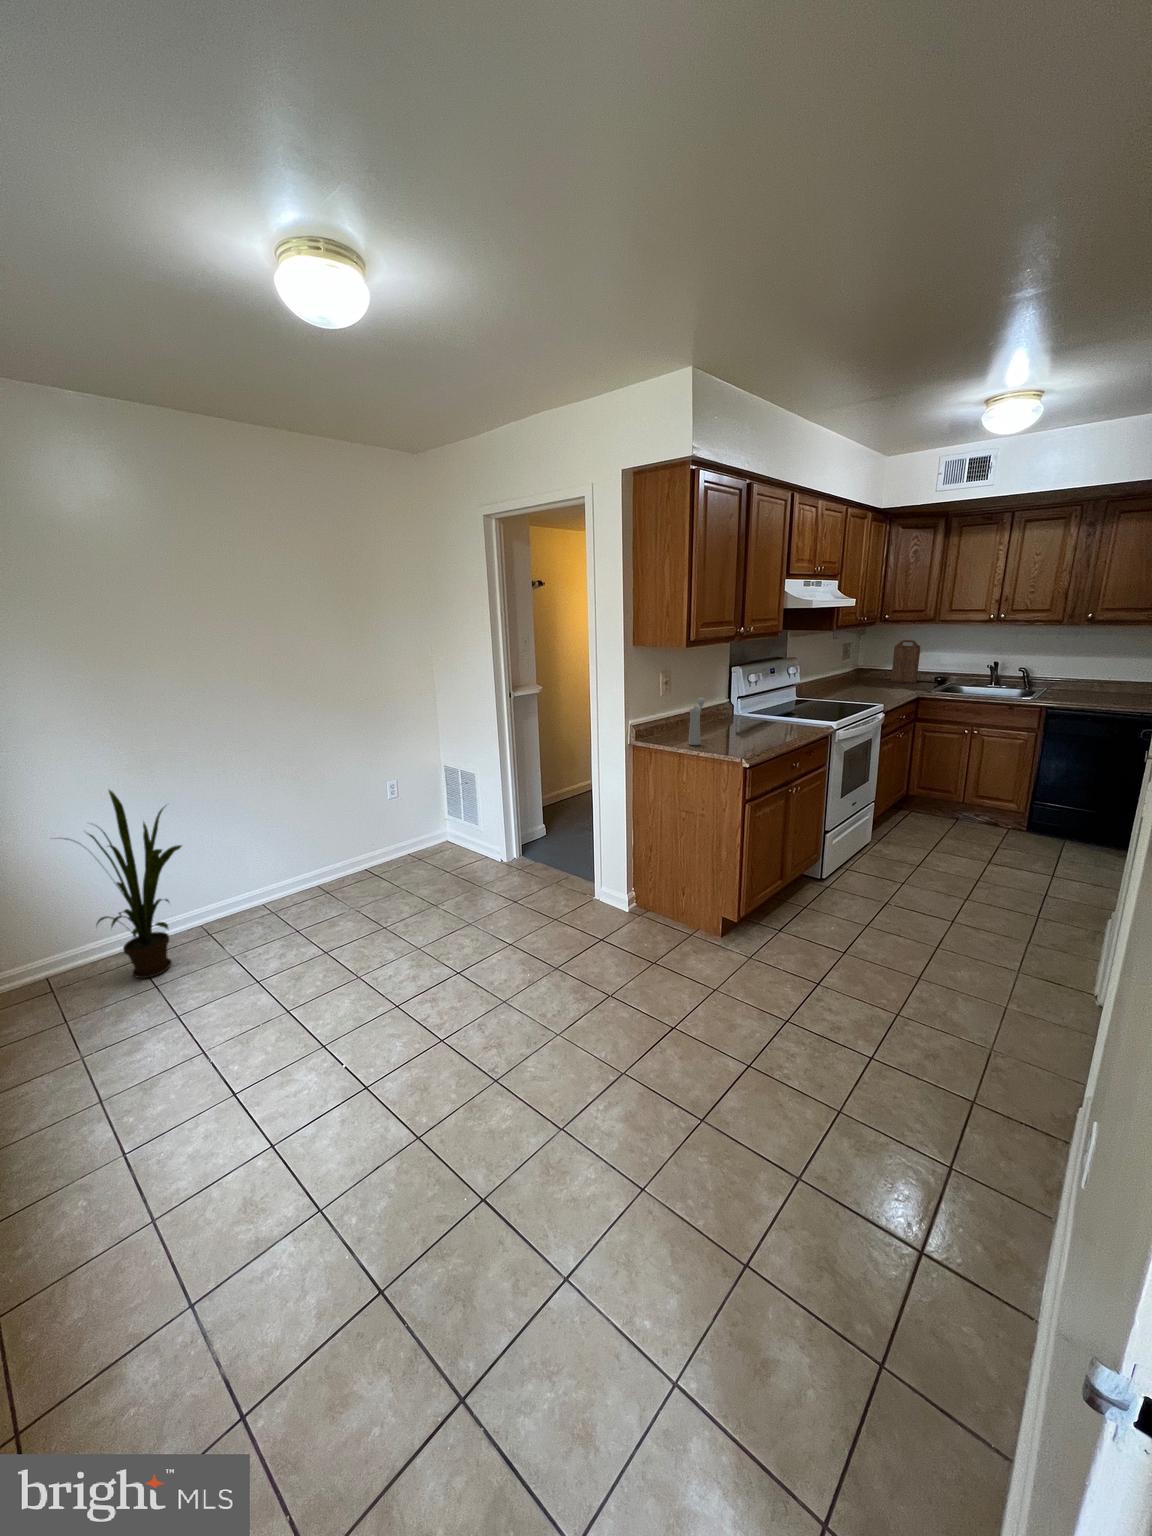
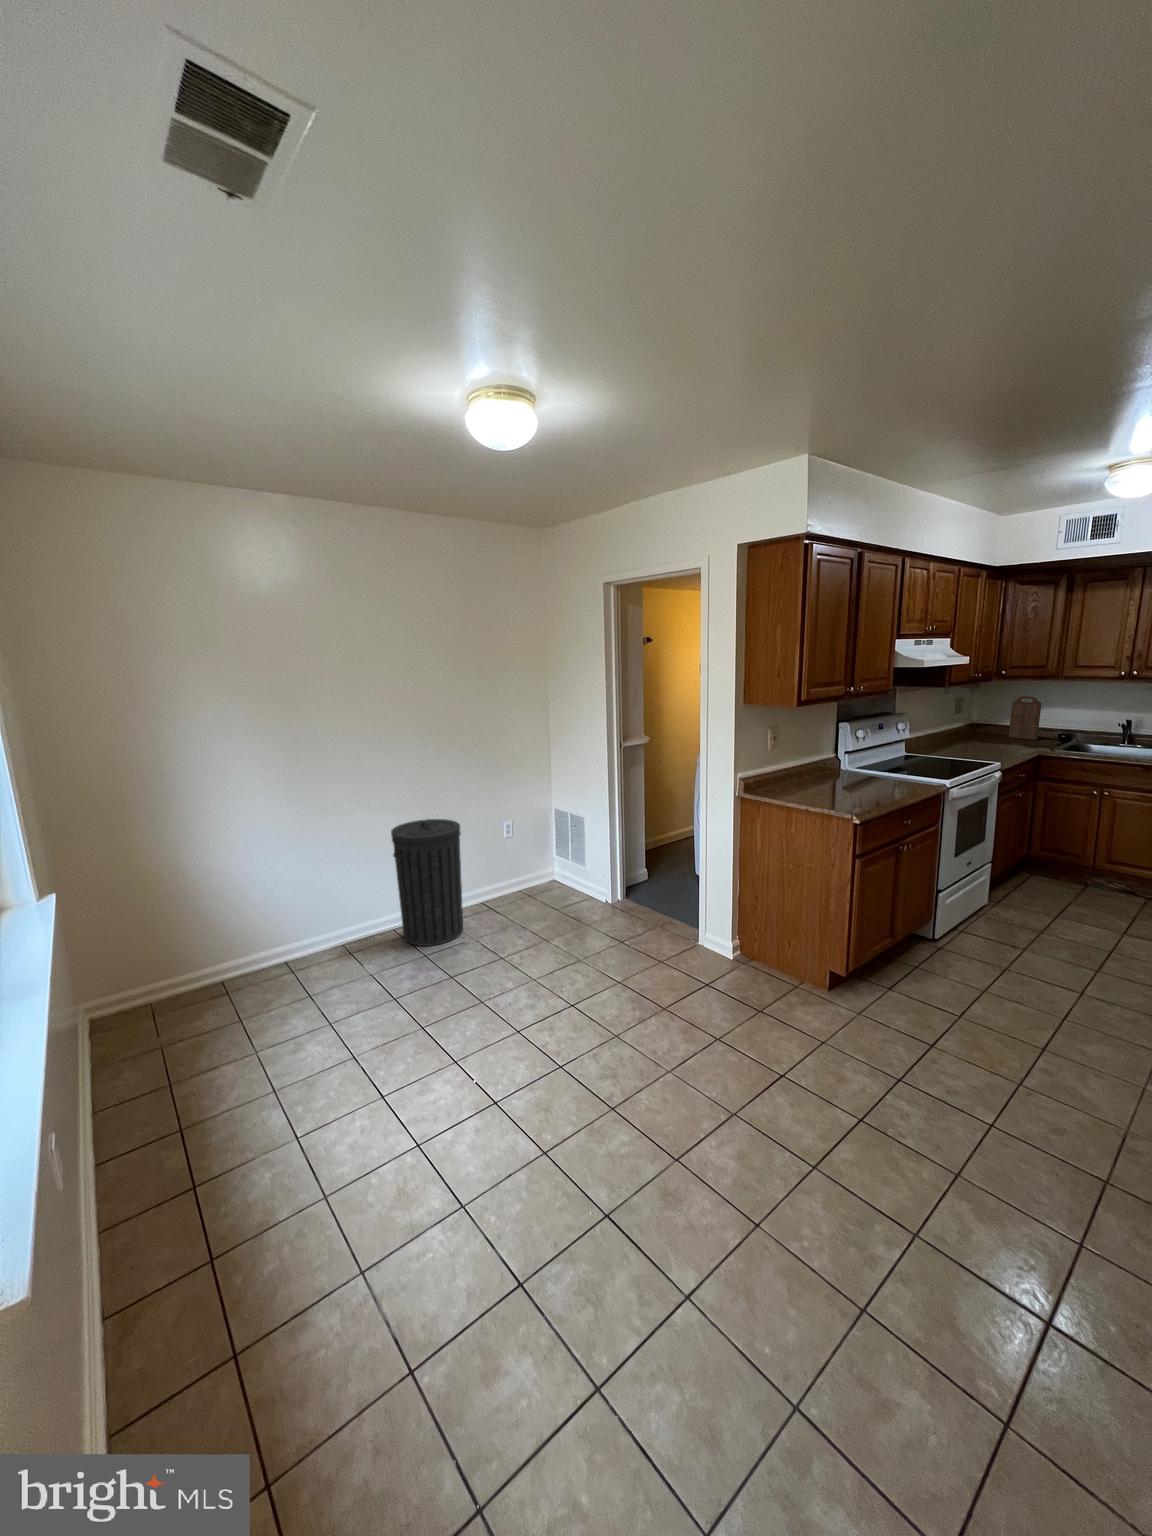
pepper mill: present [689,698,705,745] -> none [797,754,815,799]
trash can: none [246,782,340,923] -> present [391,819,463,946]
house plant: present [67,790,181,978] -> none [241,819,342,985]

